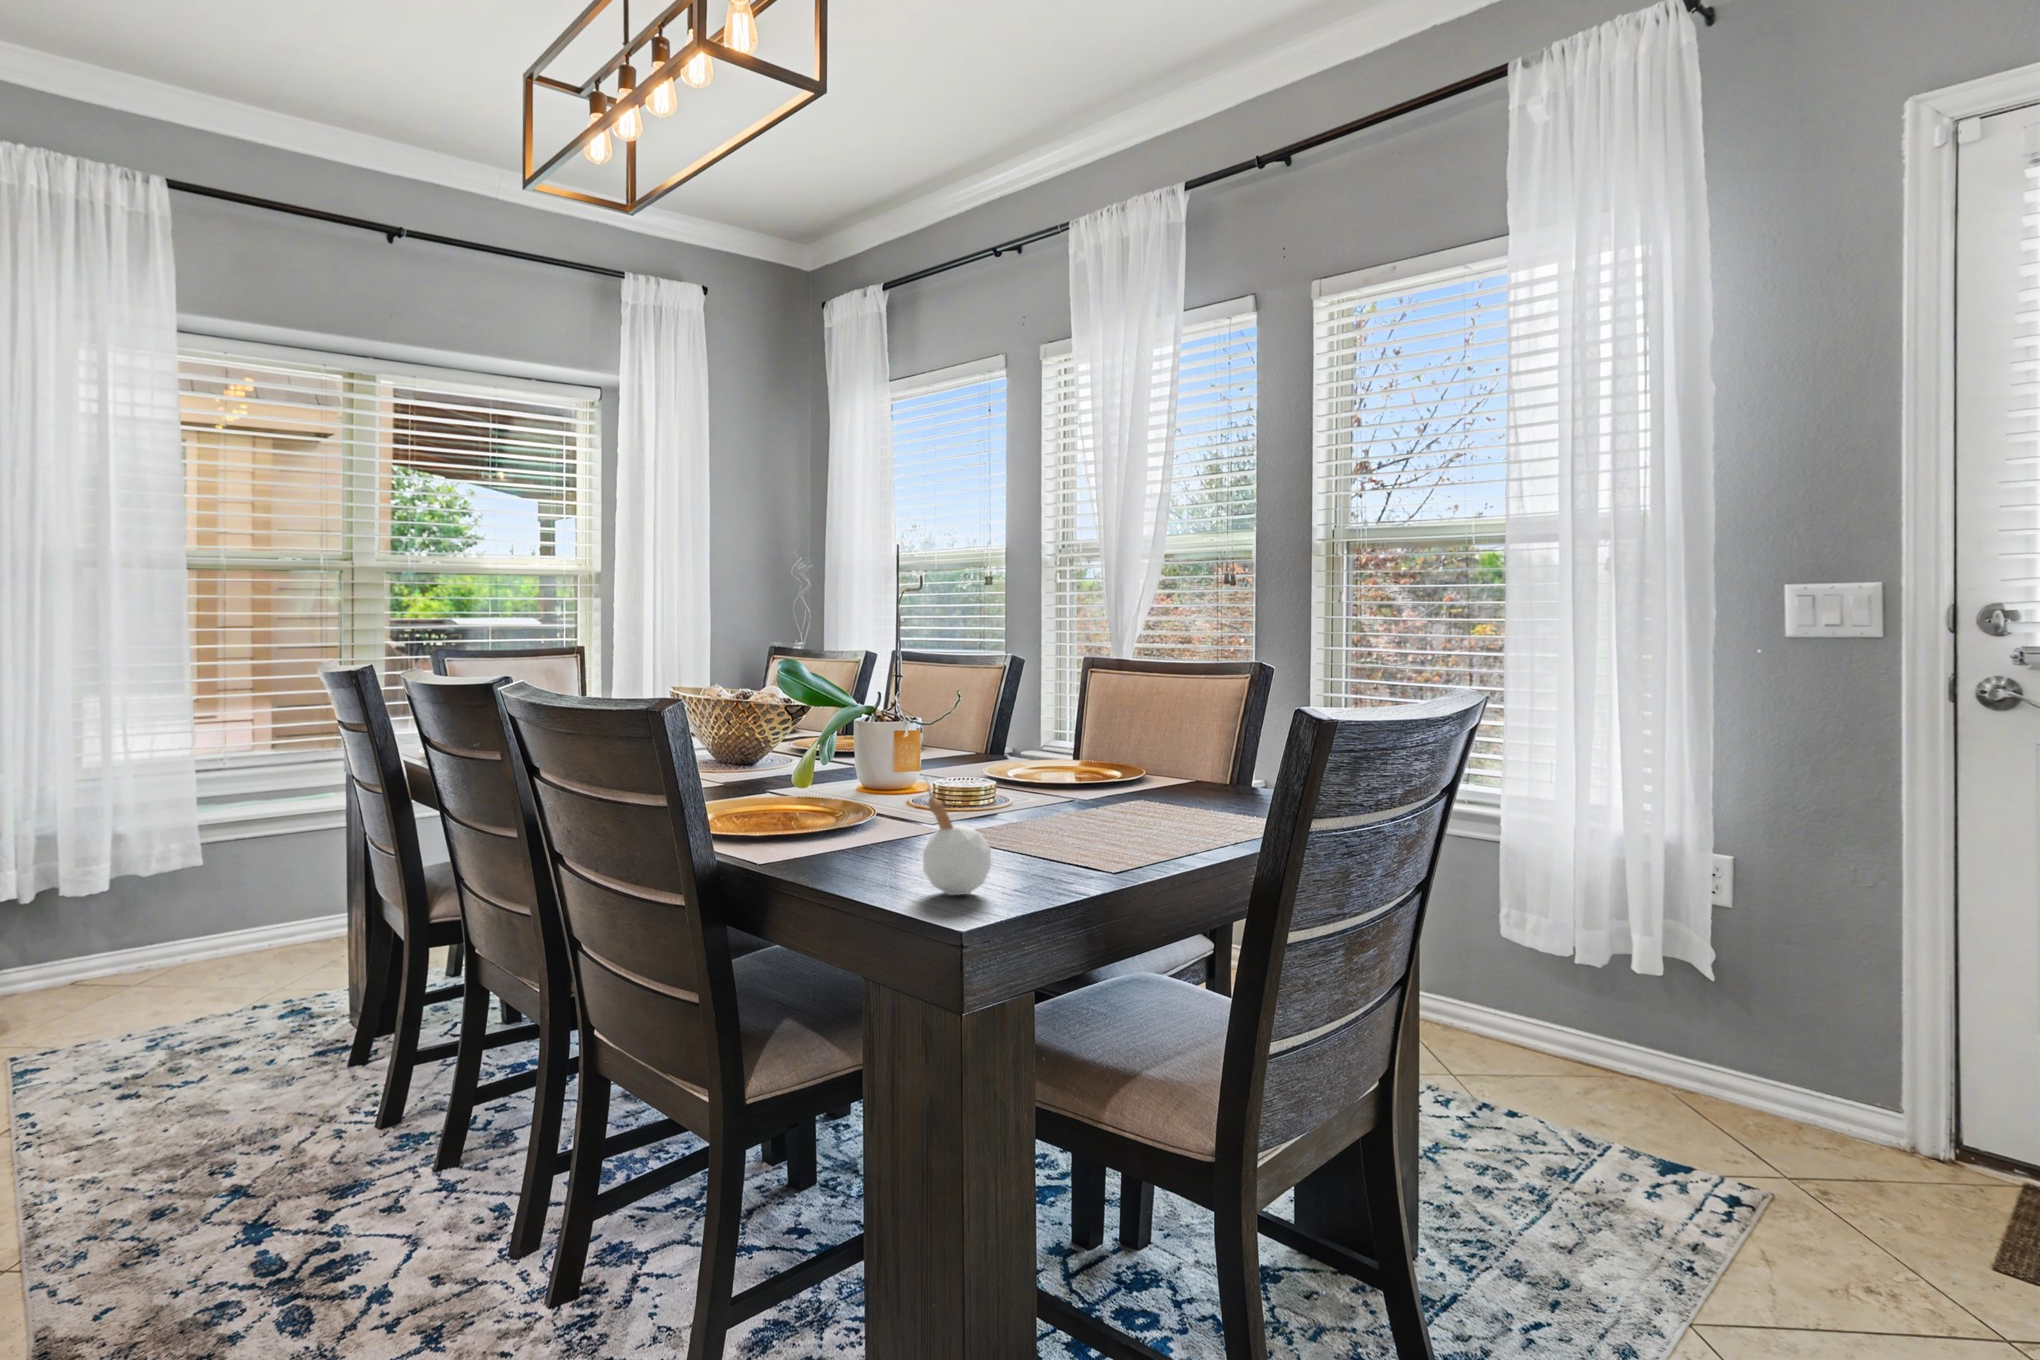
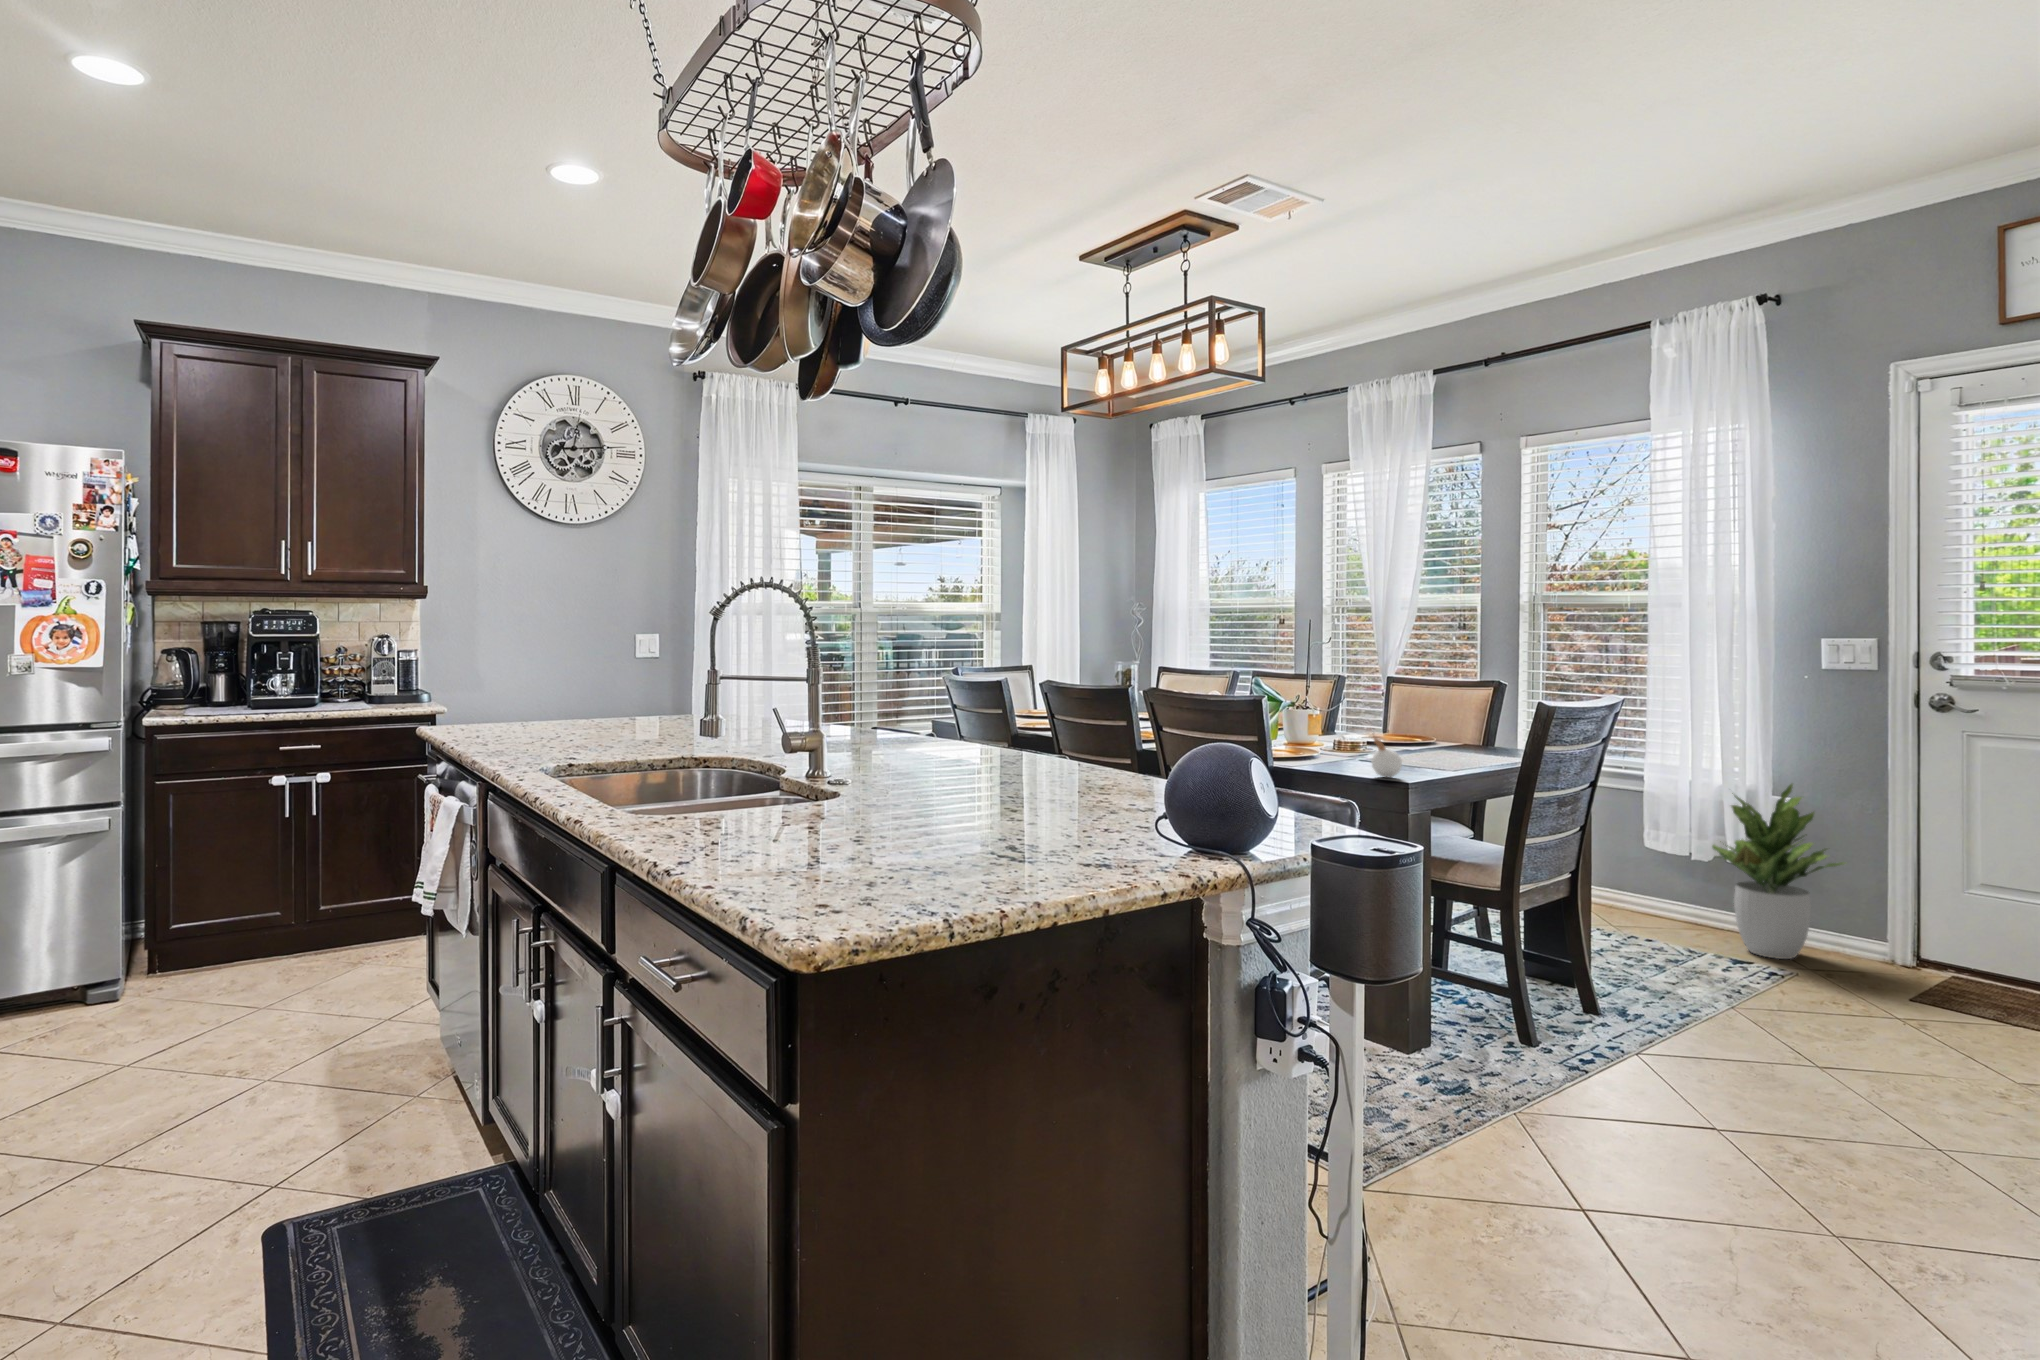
potted plant: none [1612,837,1846,1154] -> present [1712,784,1844,959]

